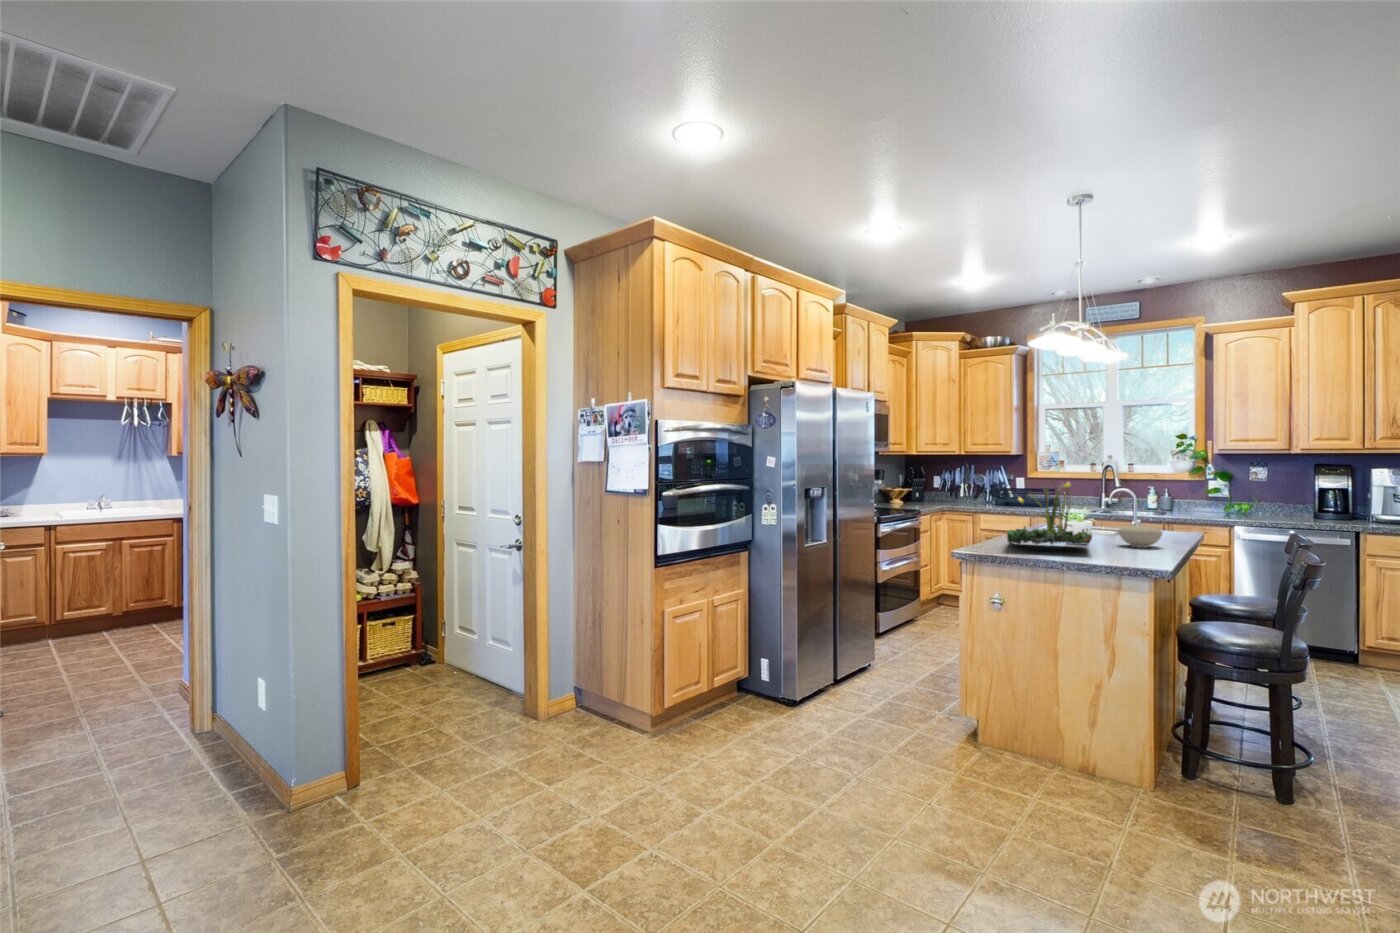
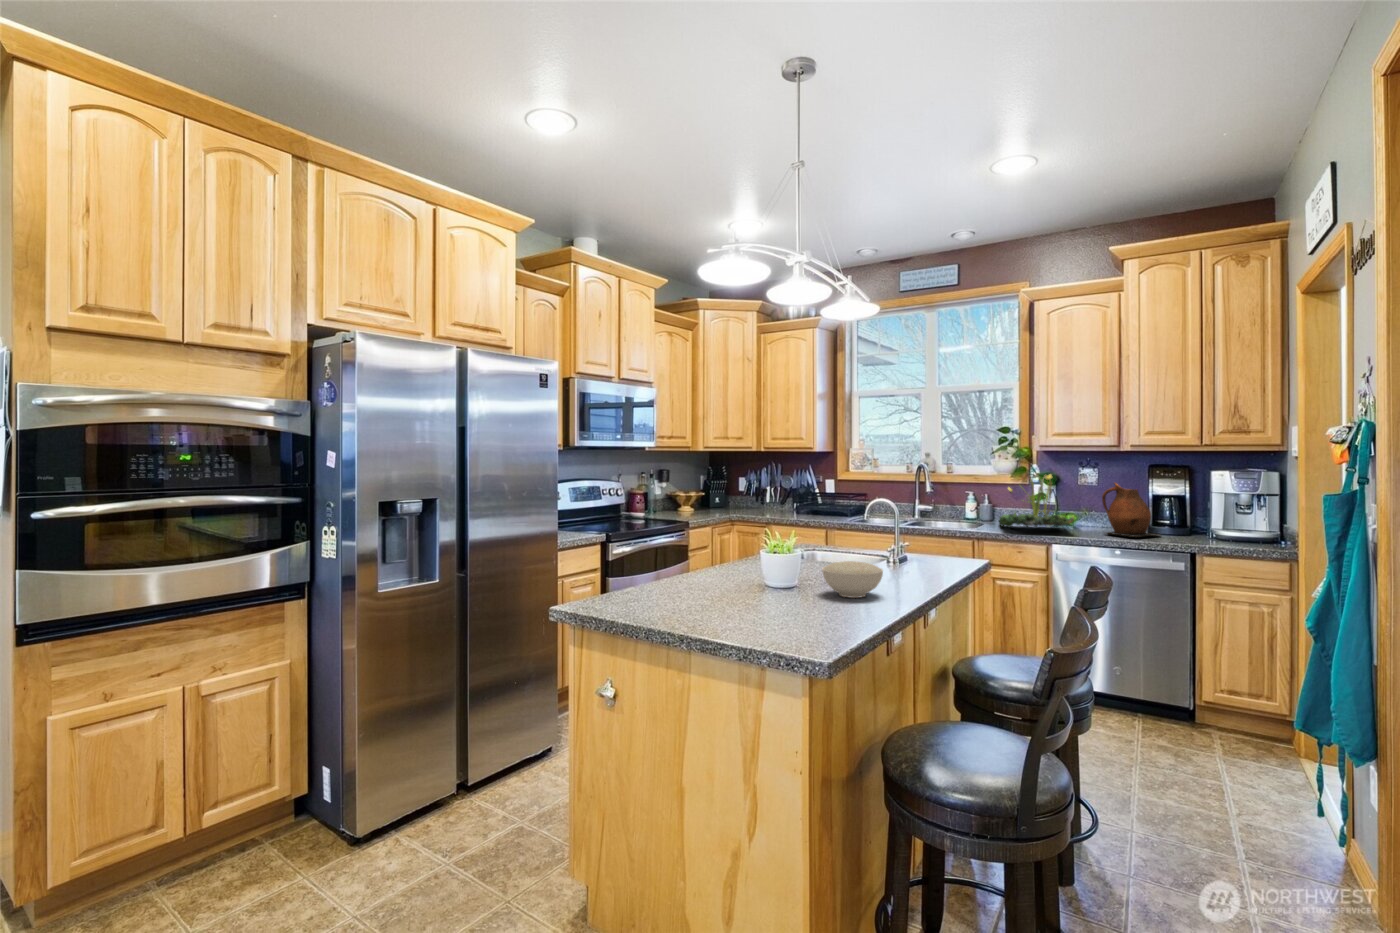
ceramic pitcher: none [1277,479,1329,521] -> present [1102,483,1158,537]
plant: present [1007,482,1092,544] -> present [999,474,1074,527]

